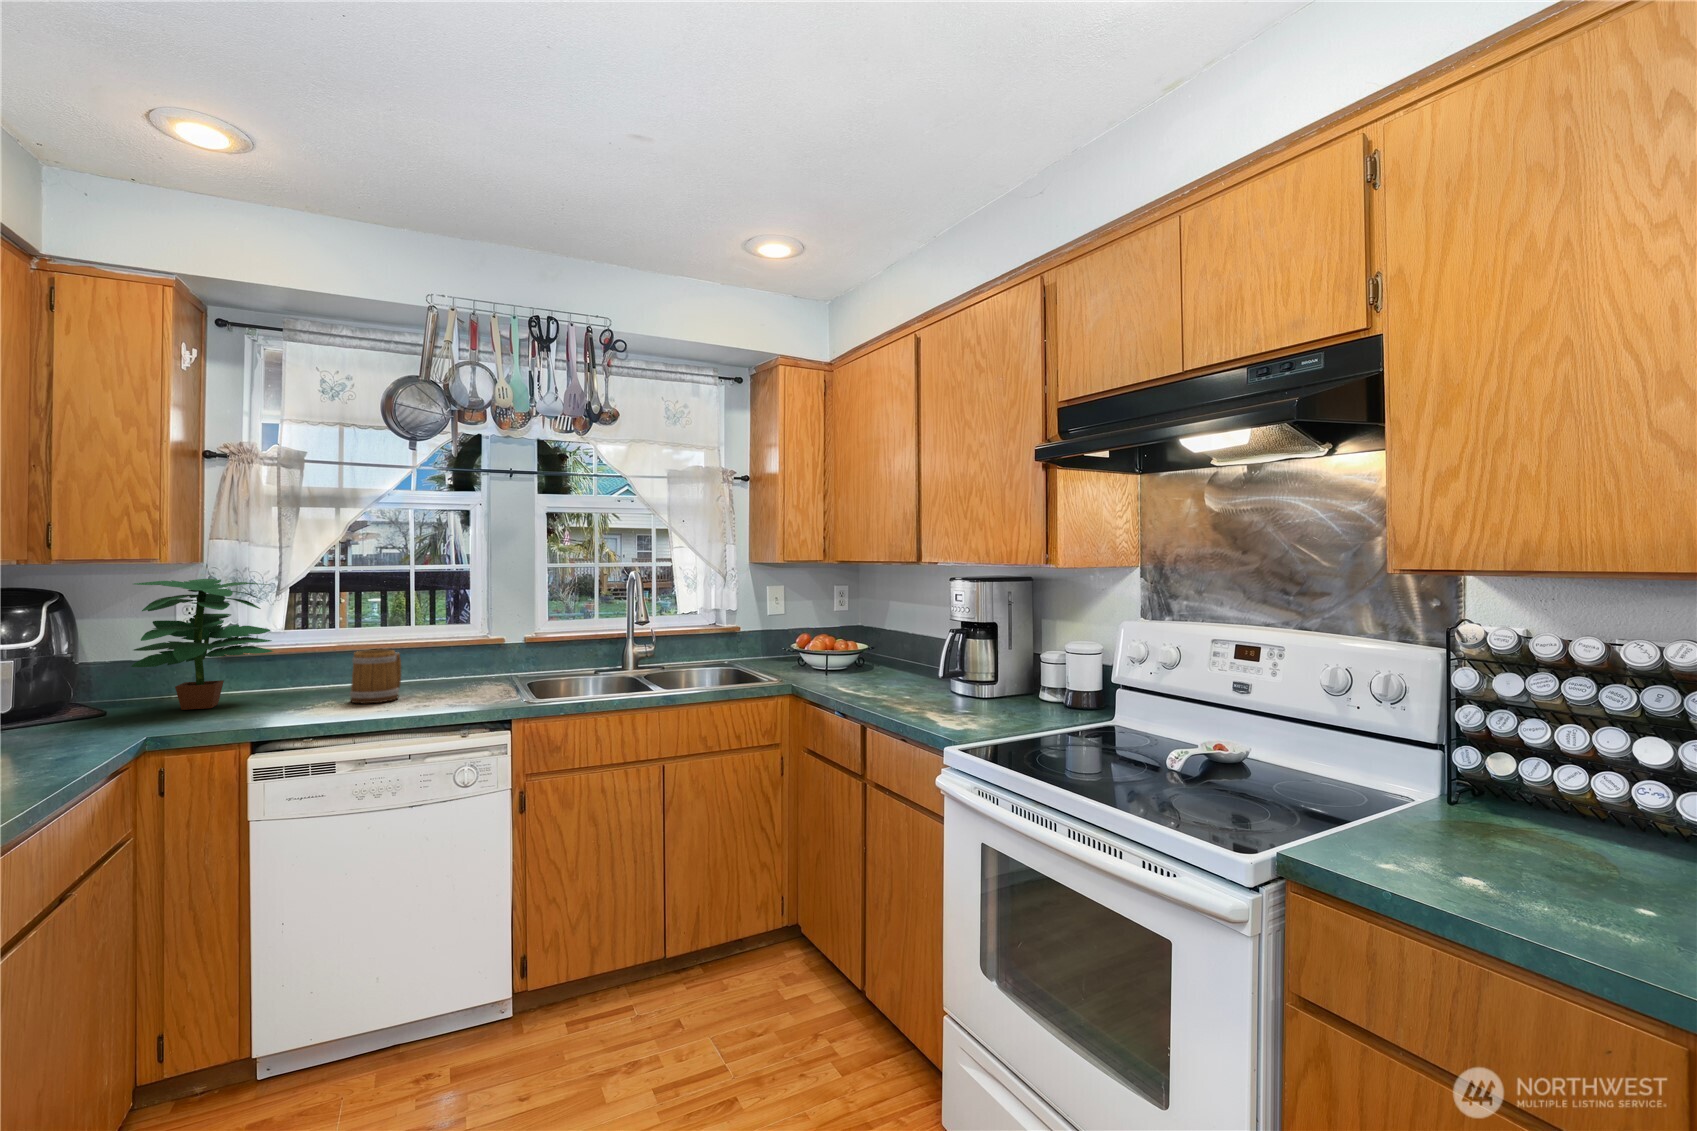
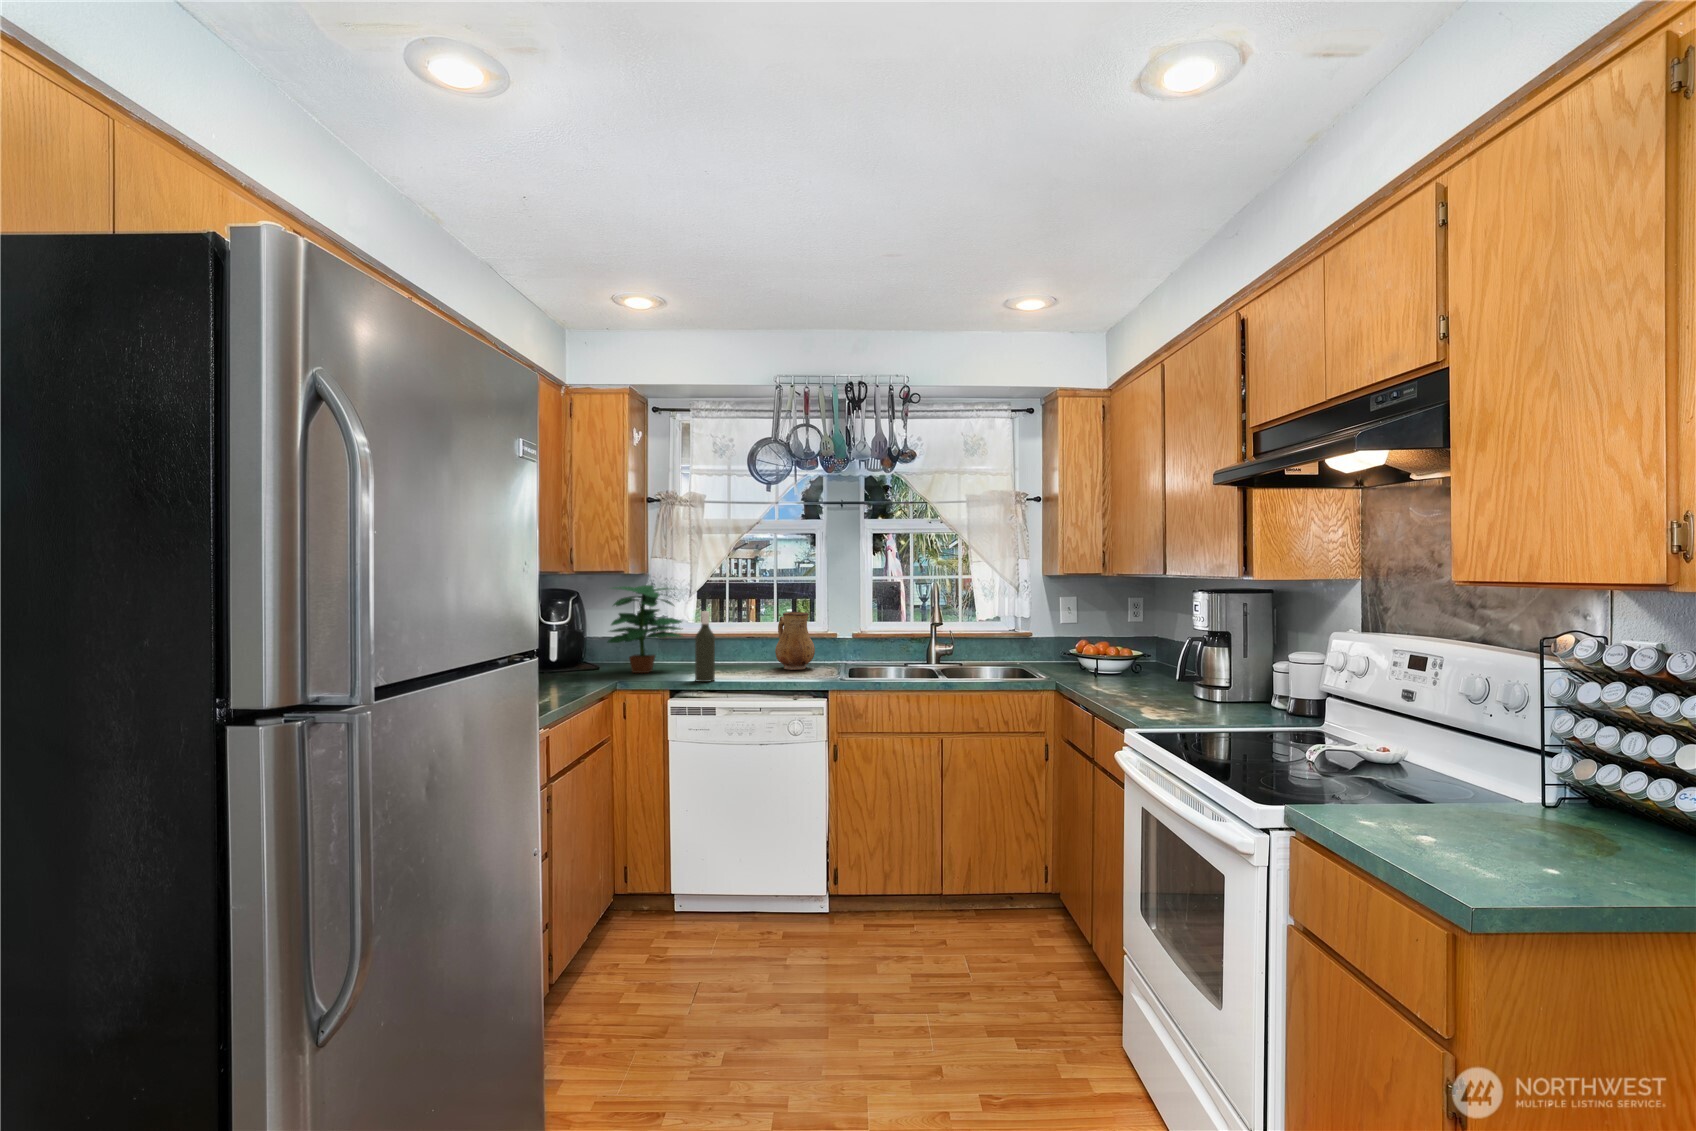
ceramic pitcher: none [422,612,480,688] -> present [775,612,815,670]
bottle: none [301,614,334,715] -> present [695,611,715,682]
mug: present [350,650,401,703] -> none [726,639,760,677]

